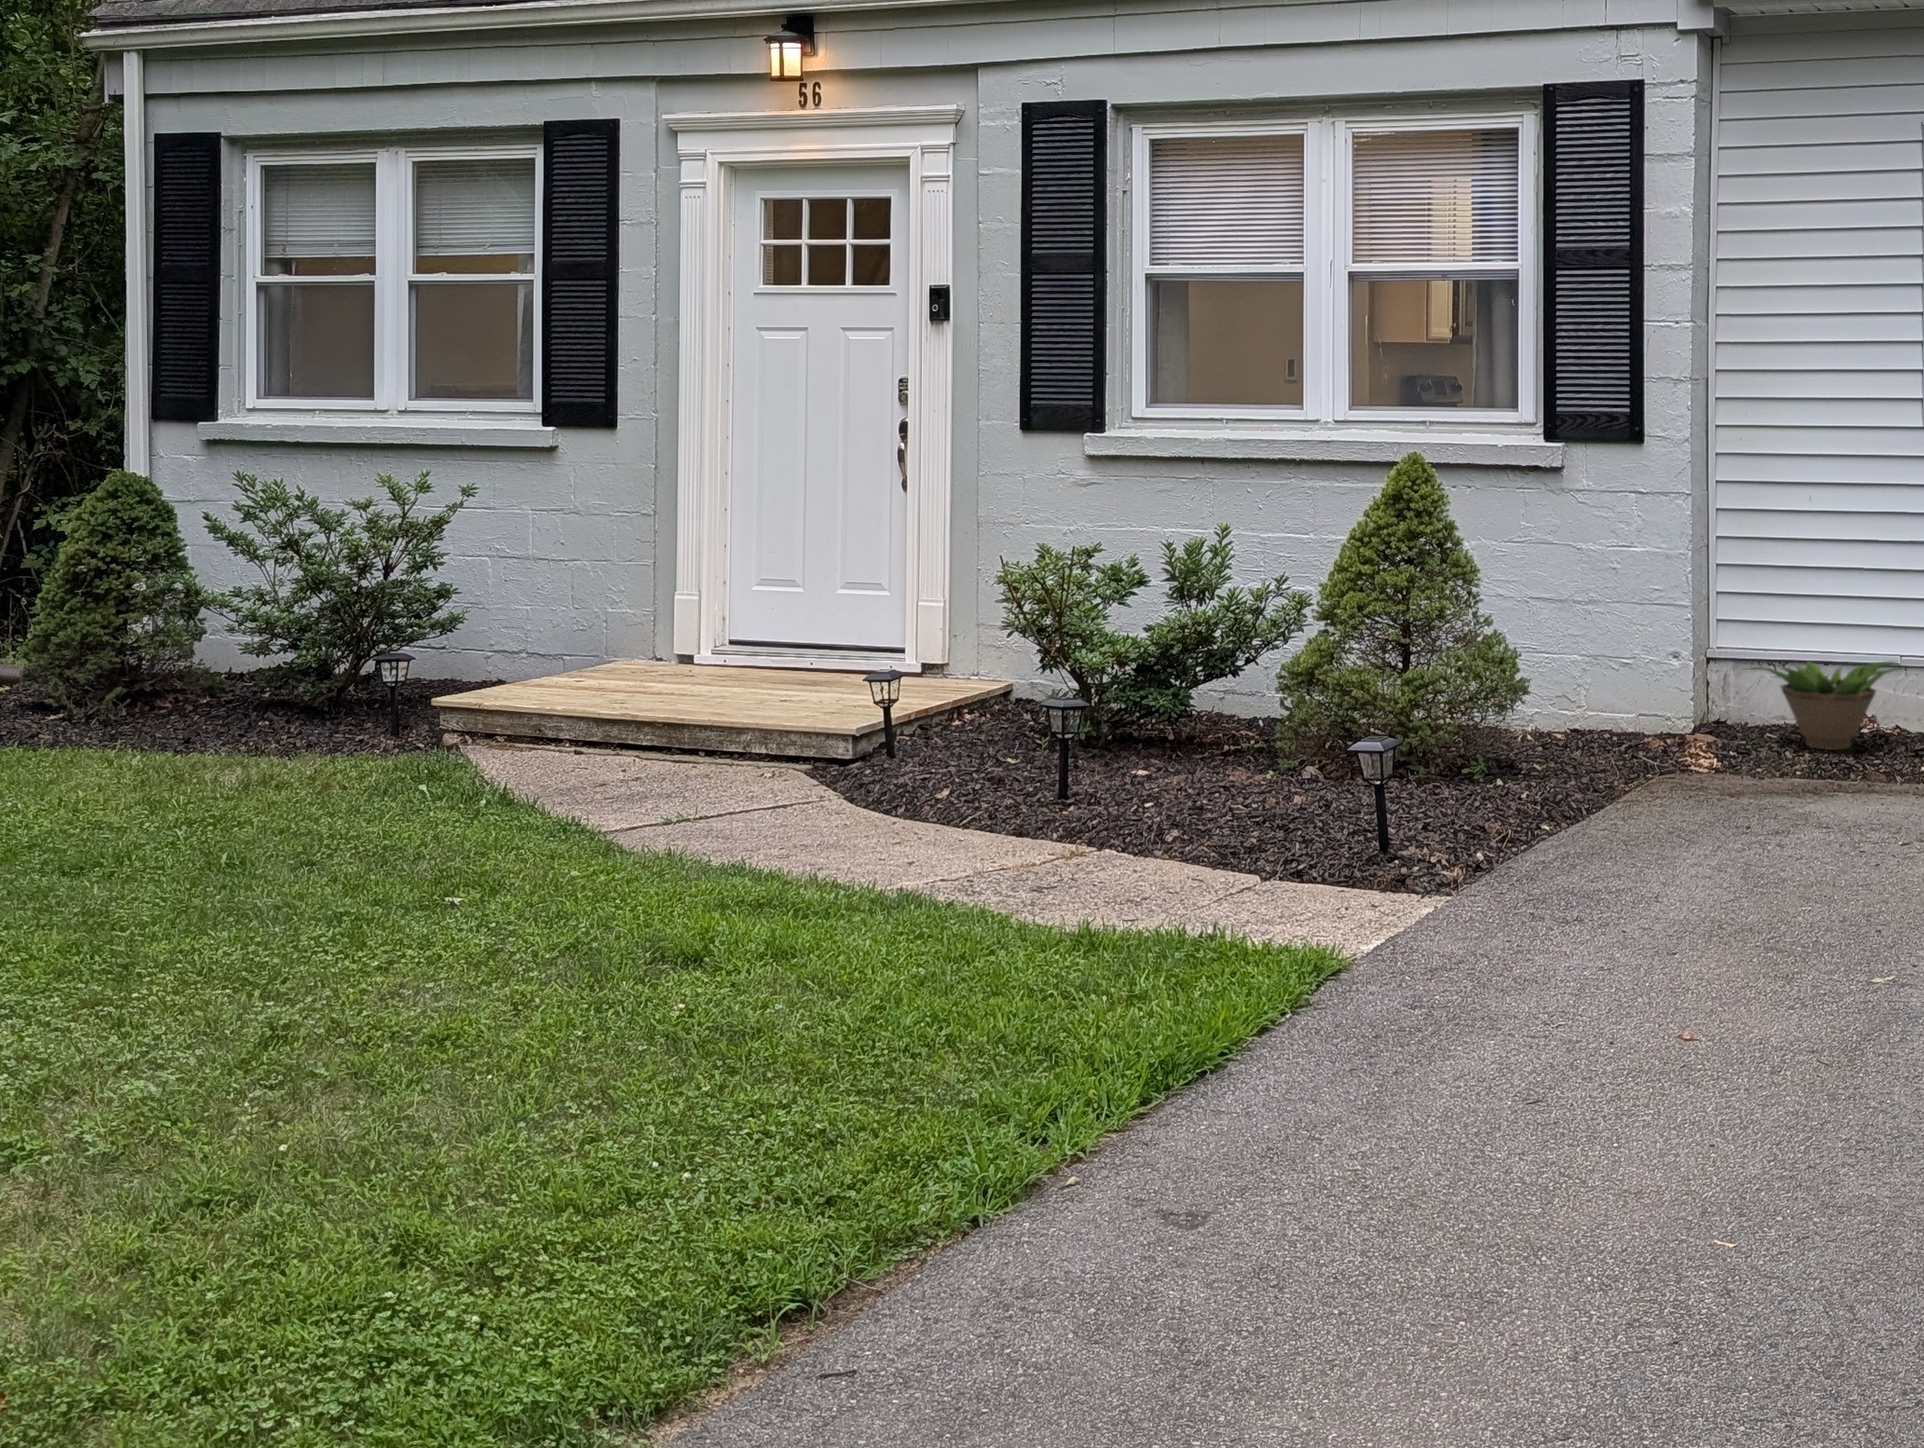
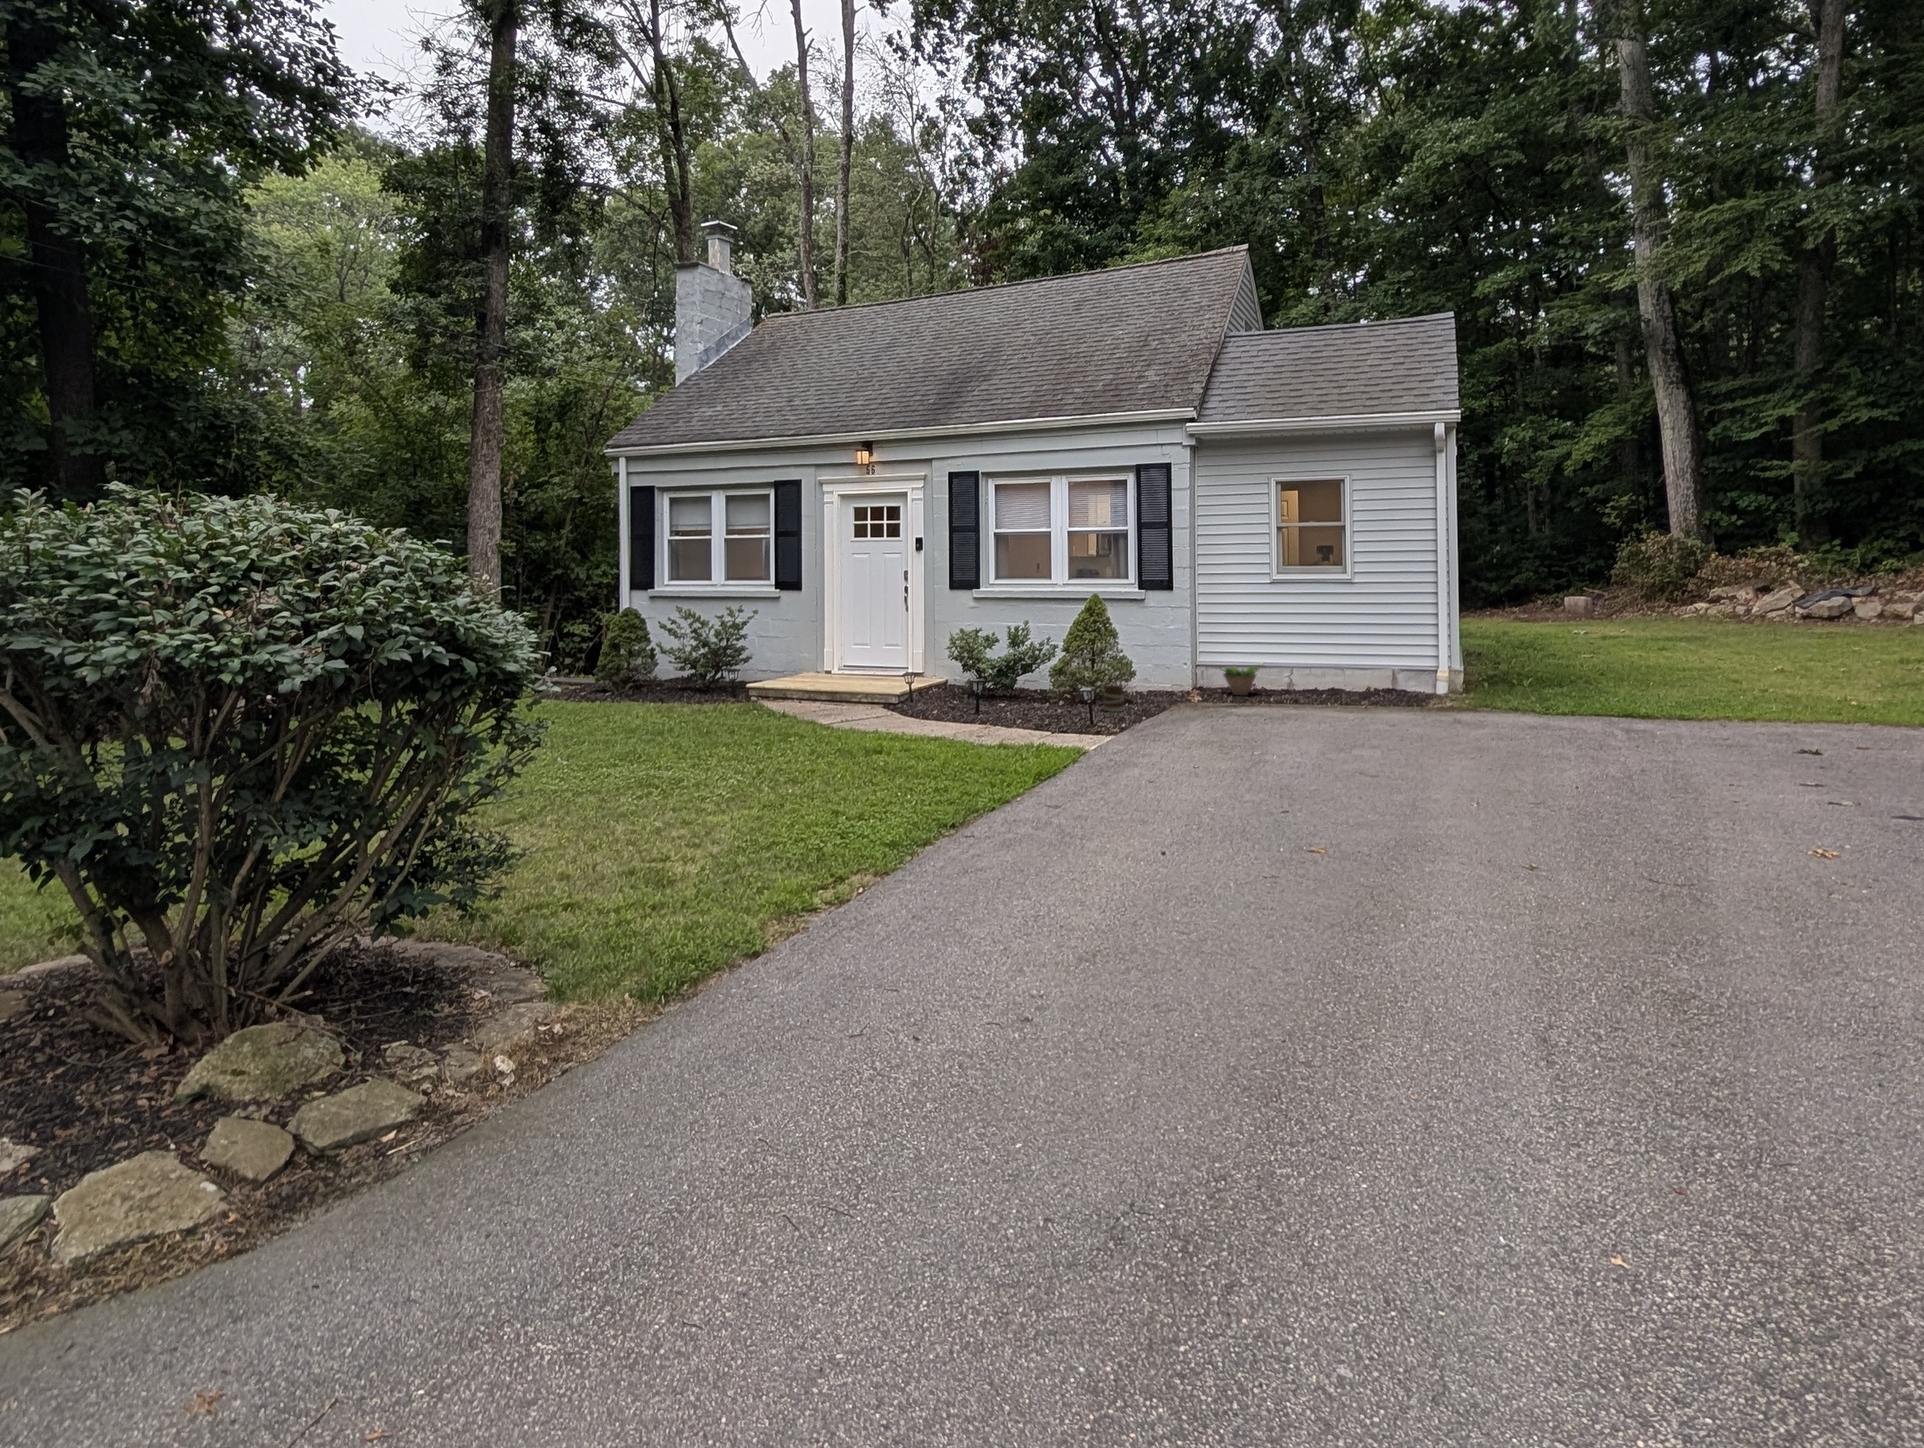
wooden bucket: none [1426,680,1489,798] -> present [1104,685,1125,712]

